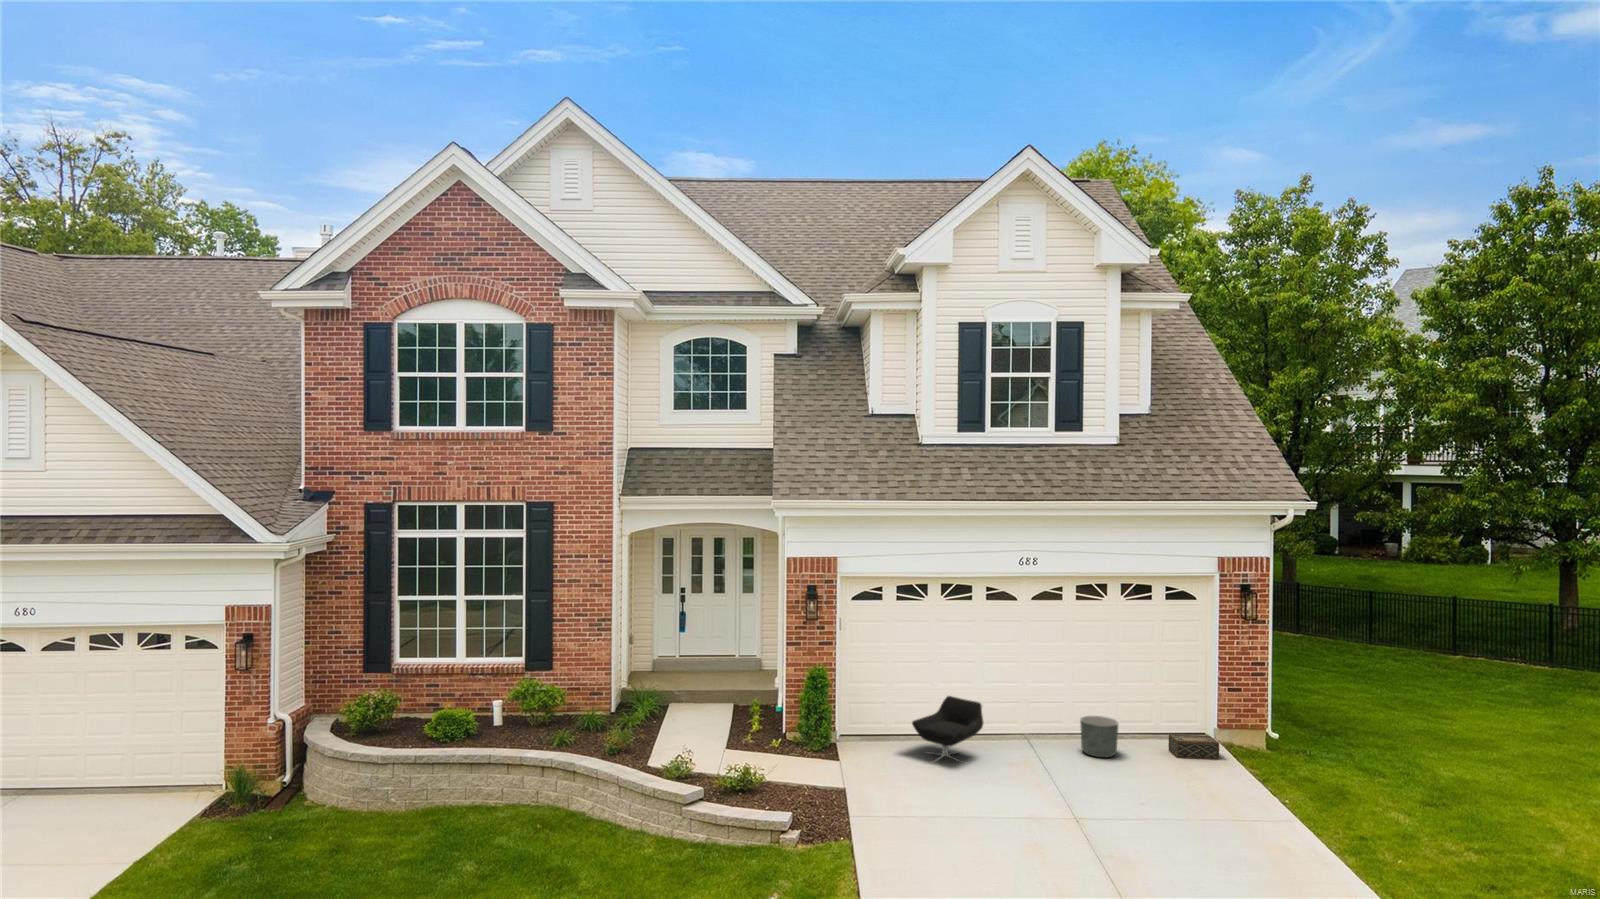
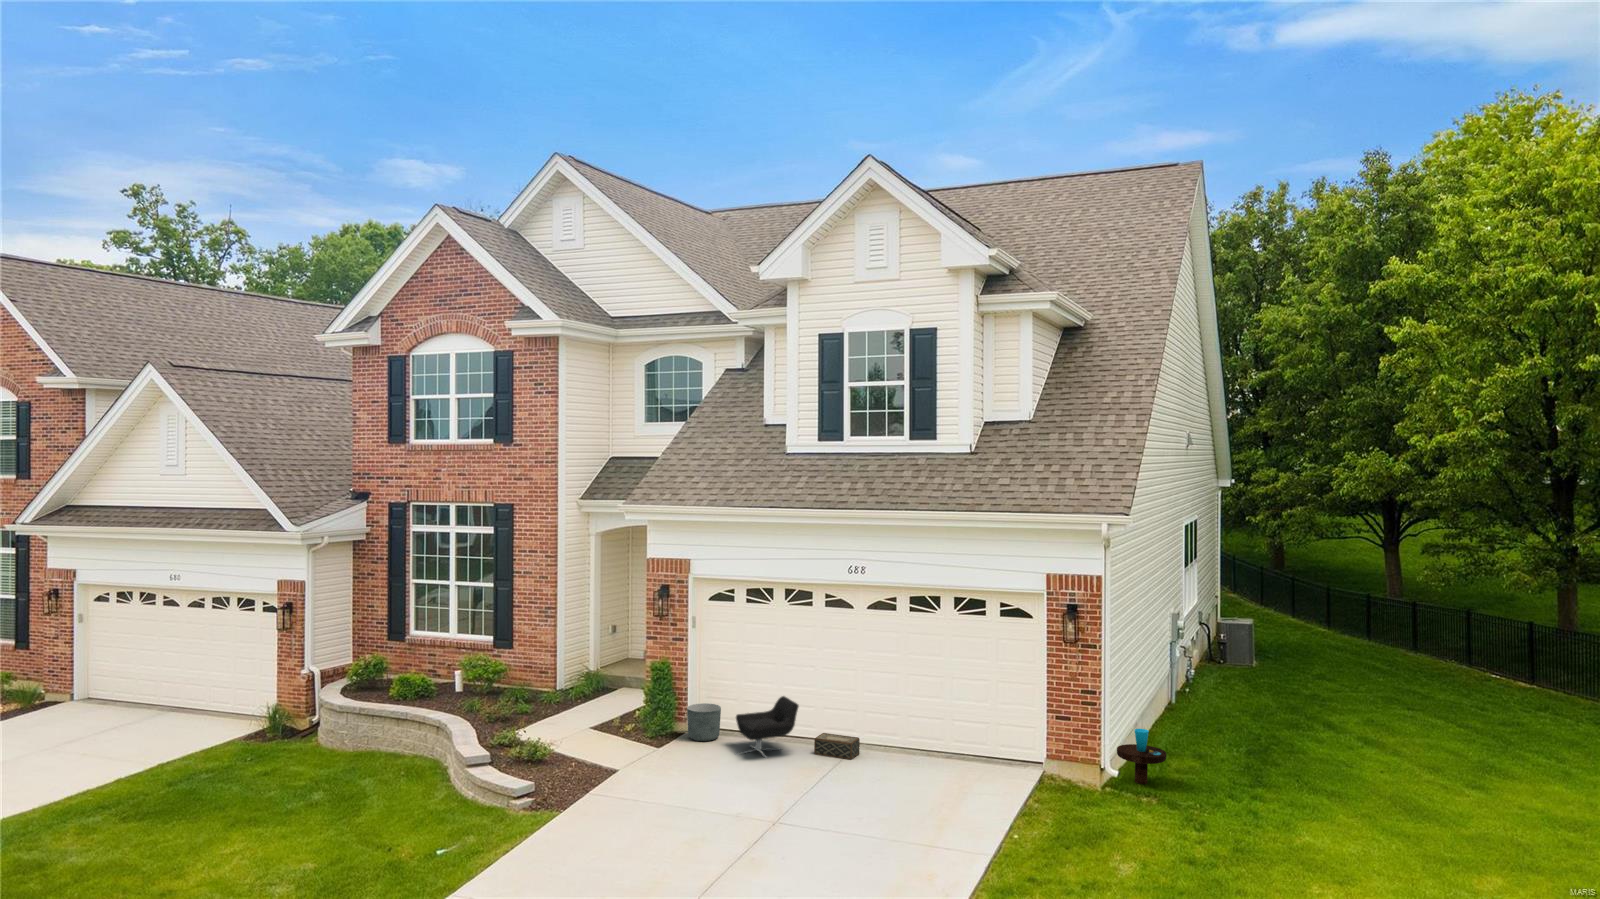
side table: none [1250,692,1297,741] -> present [1117,729,1166,784]
planter: present [1080,716,1119,757] -> present [687,703,721,741]
woven basket: present [1169,735,1219,759] -> present [814,733,860,759]

